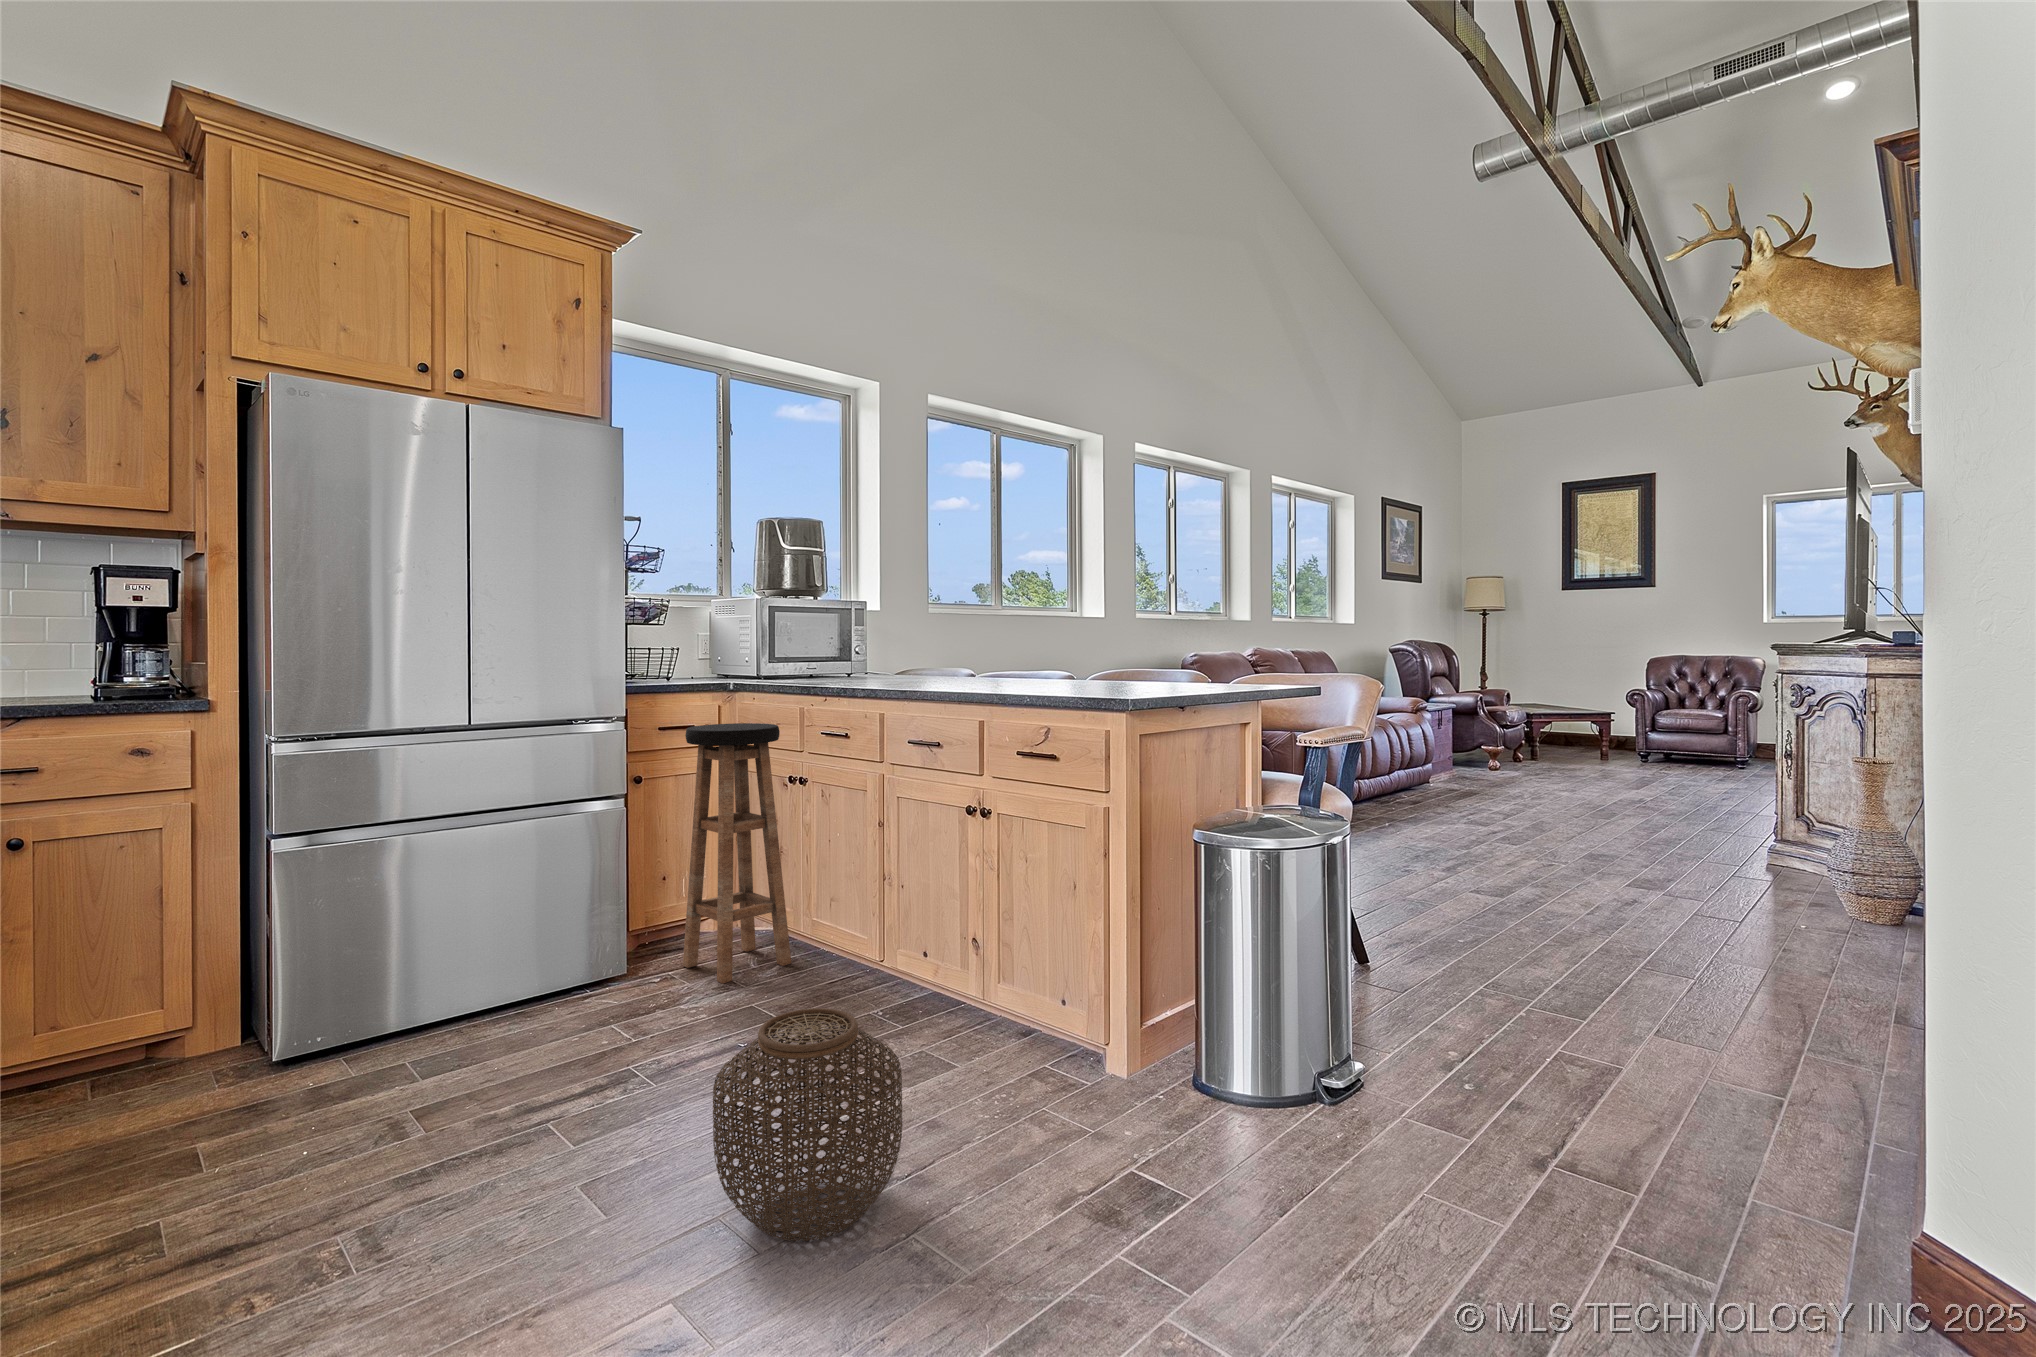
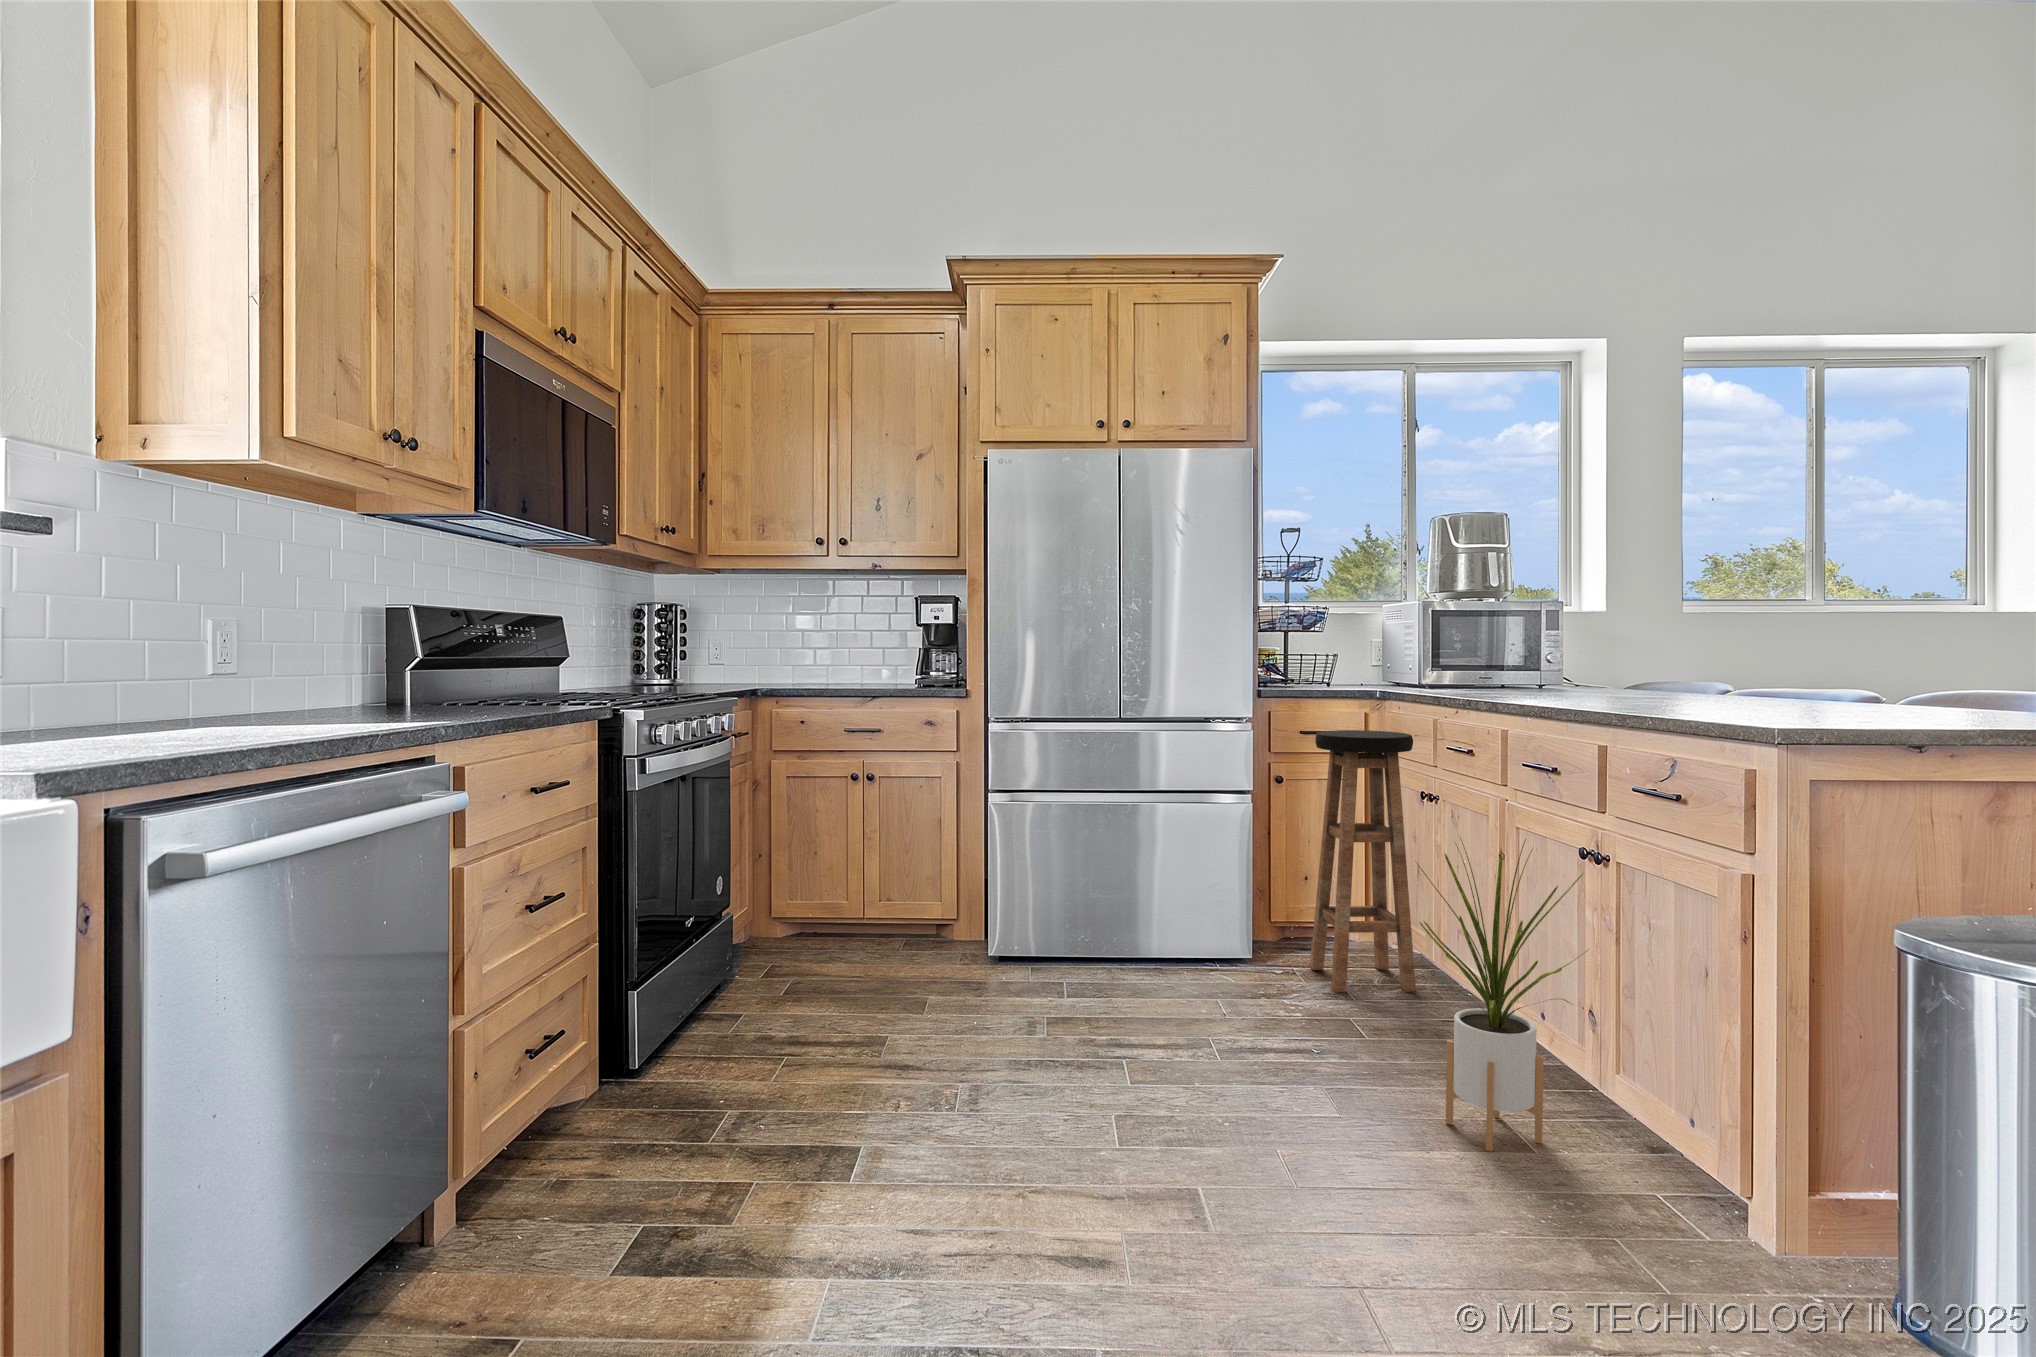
house plant: none [862,804,1001,1083] -> present [1415,836,1589,1152]
woven basket: present [713,1008,902,1241] -> none [1184,1009,1369,1235]

